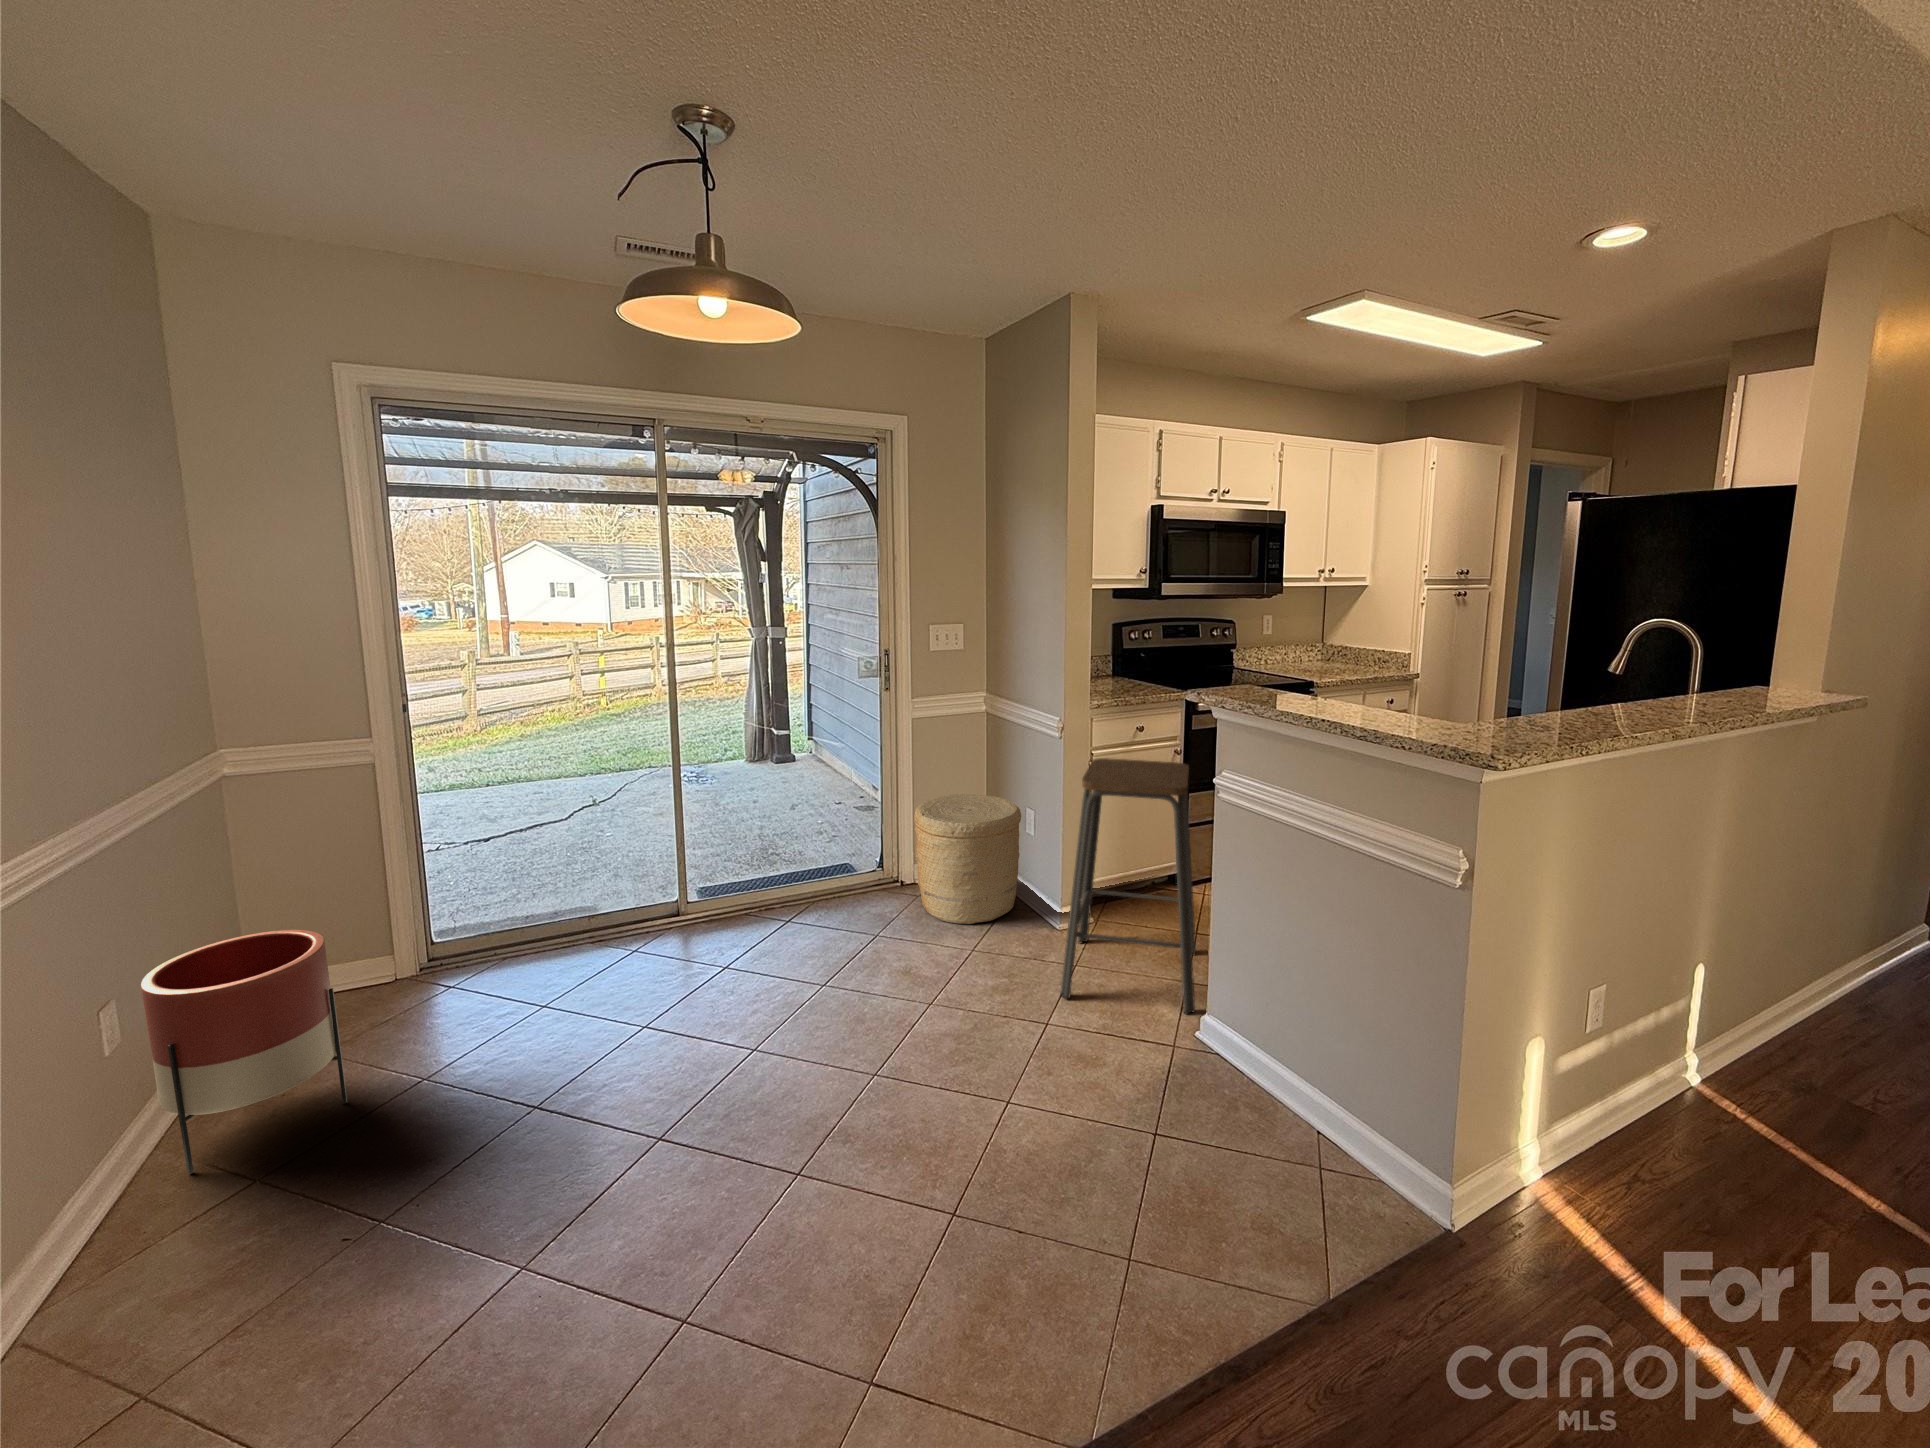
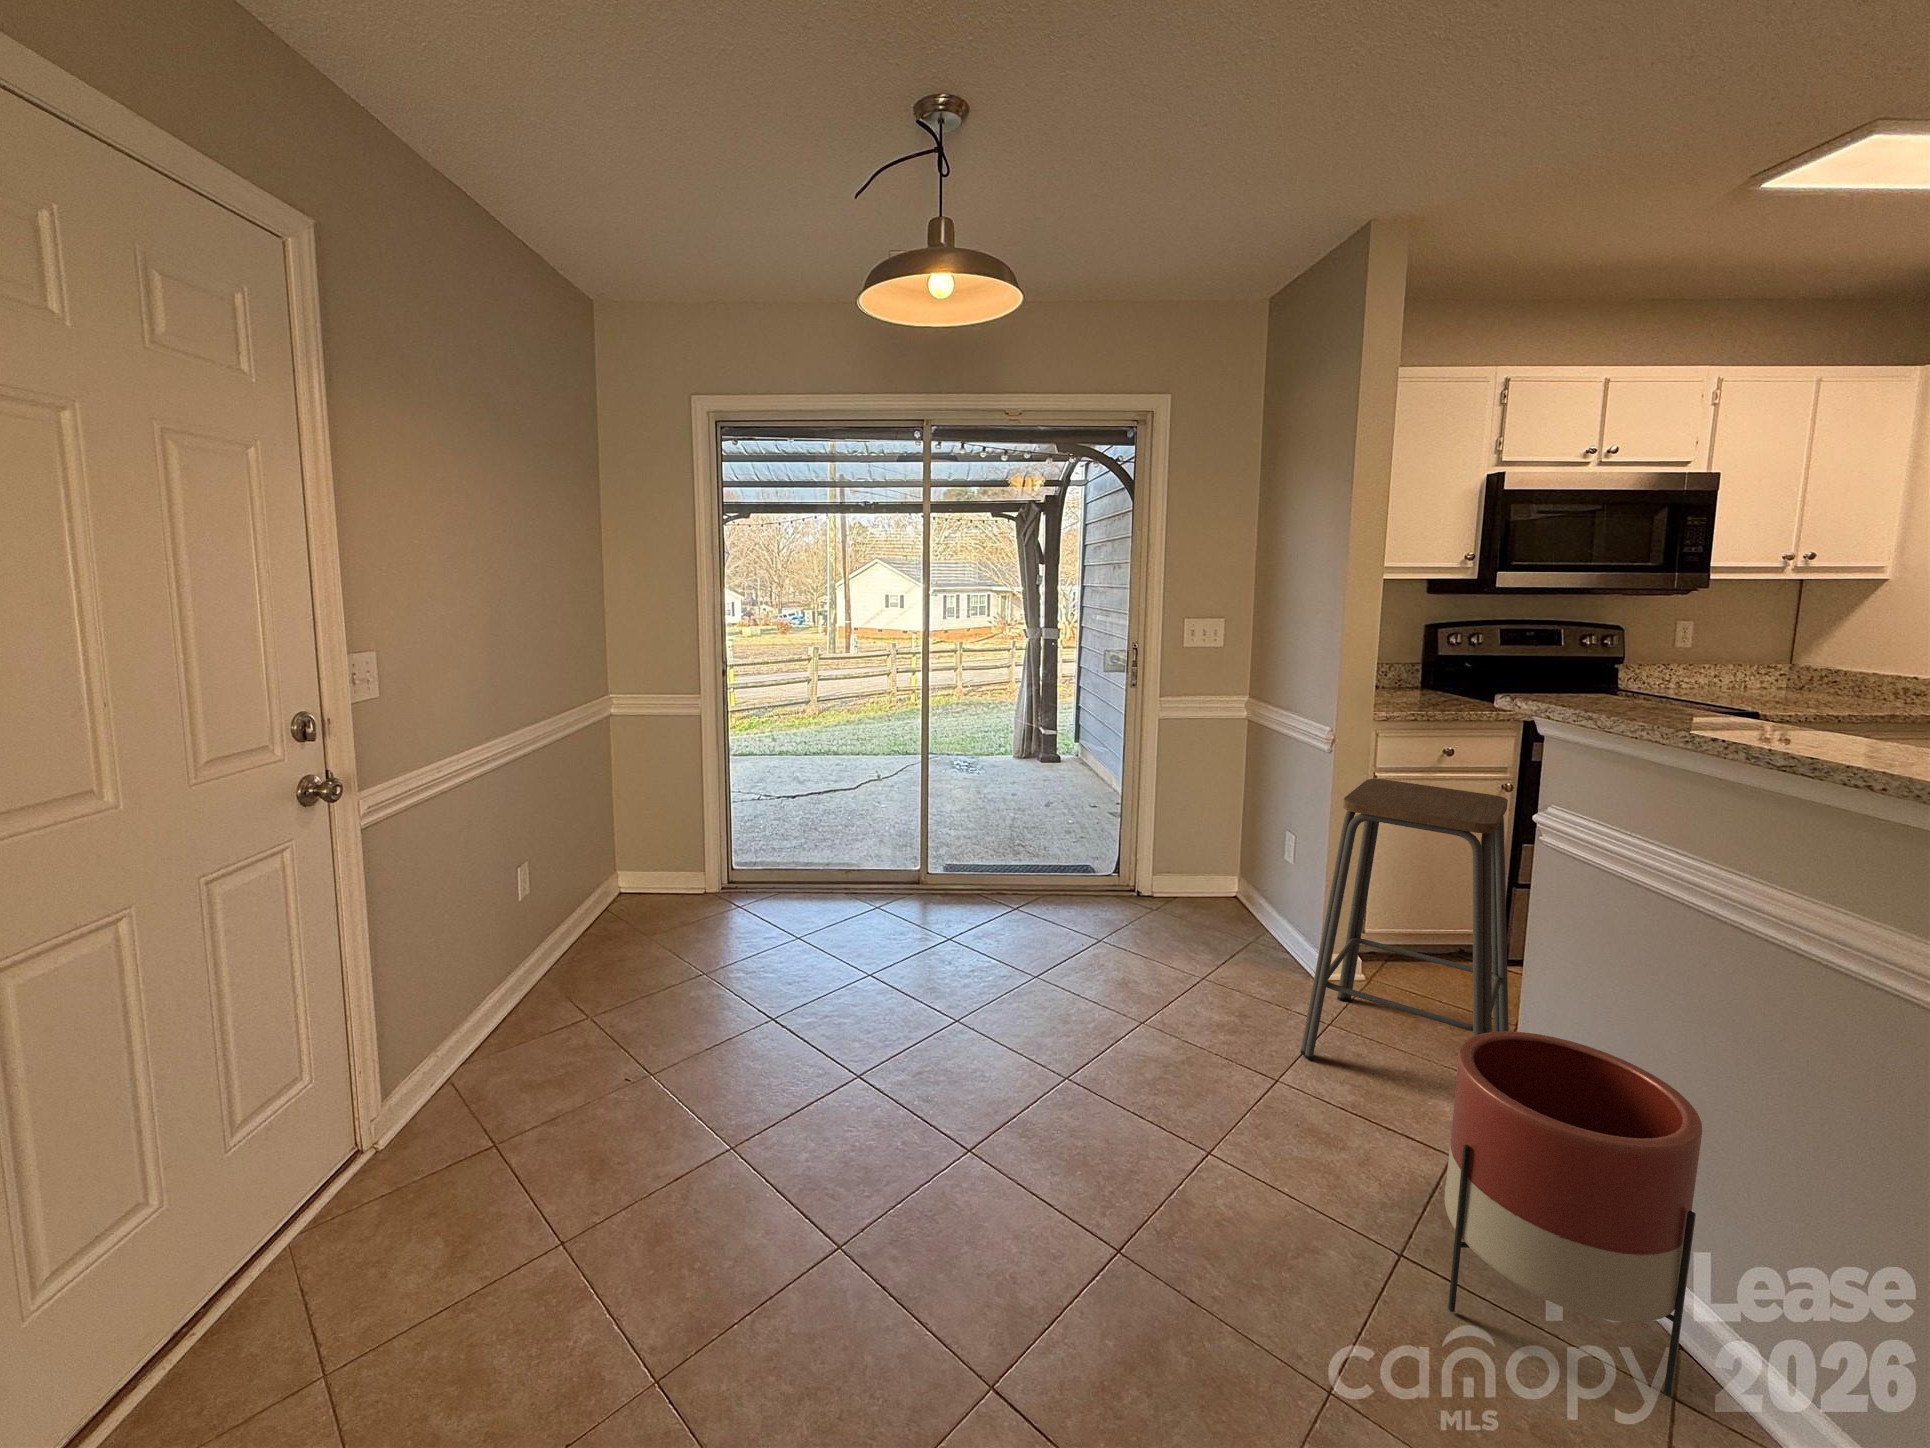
woven basket: present [914,794,1021,924] -> none [1151,806,1279,952]
planter: present [141,930,347,1173] -> present [1445,1031,1702,1396]

